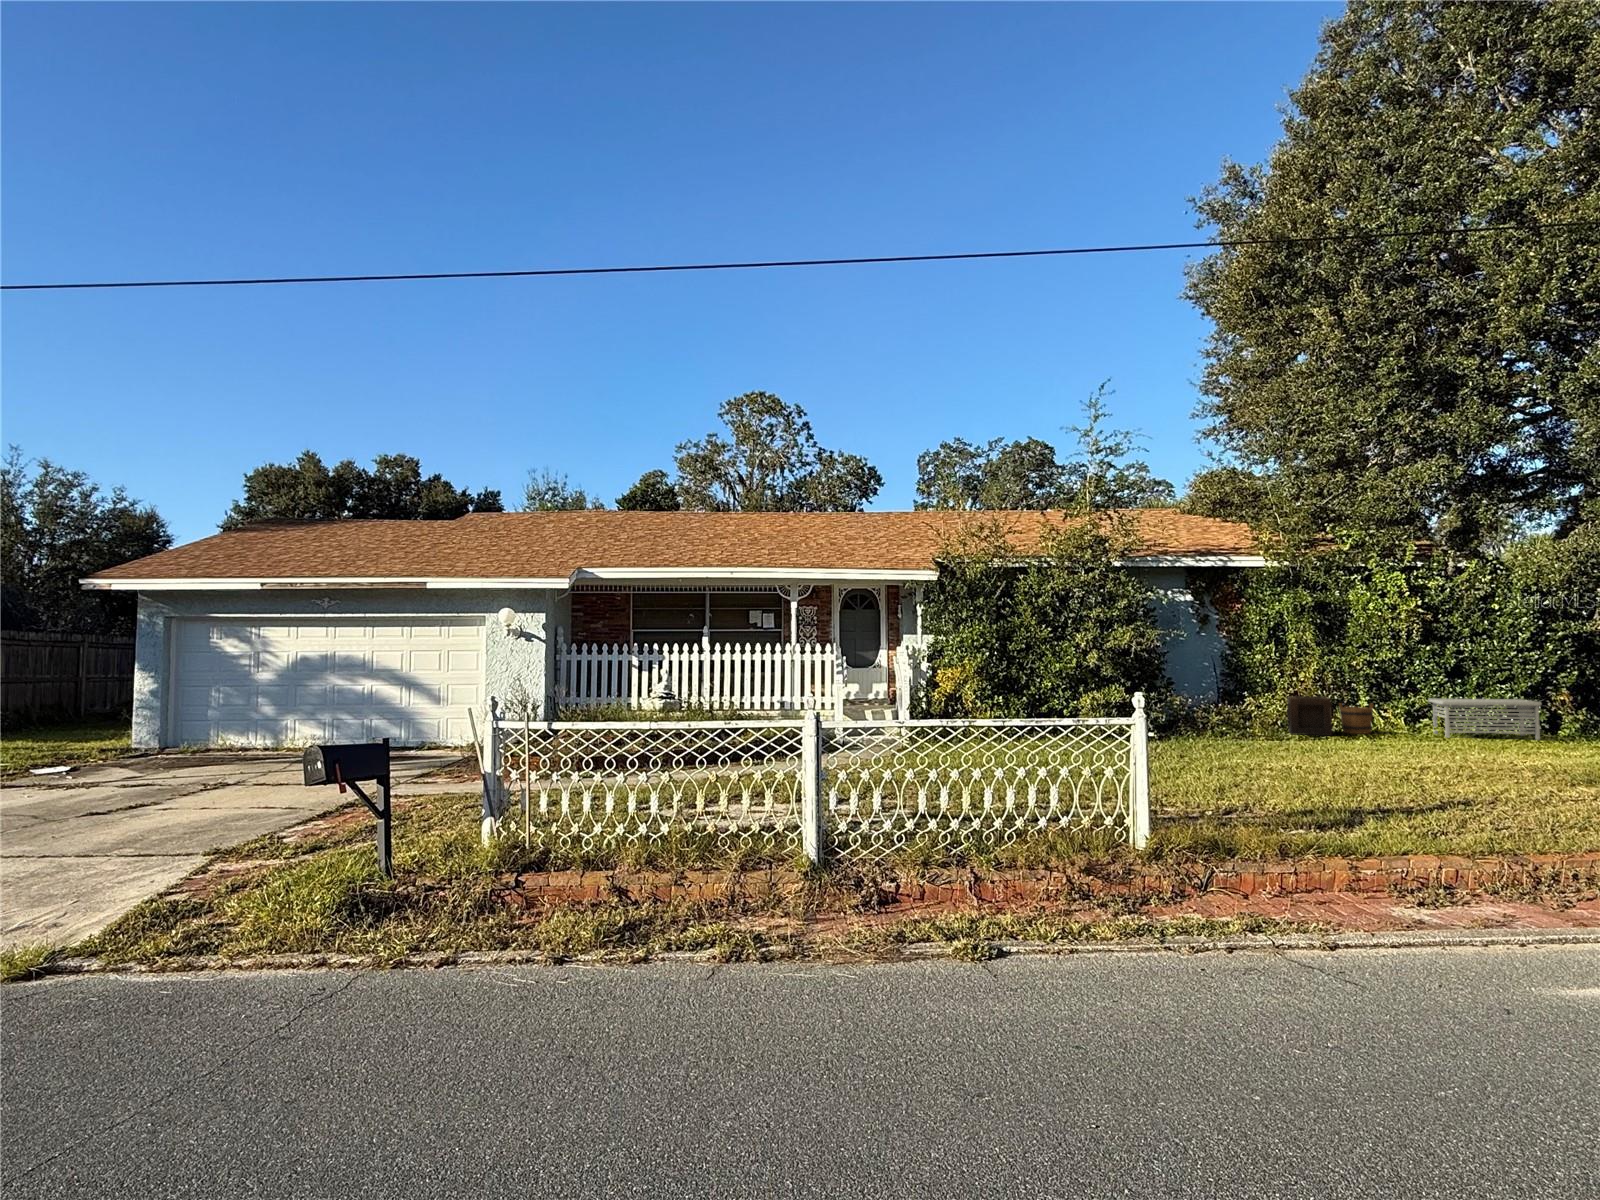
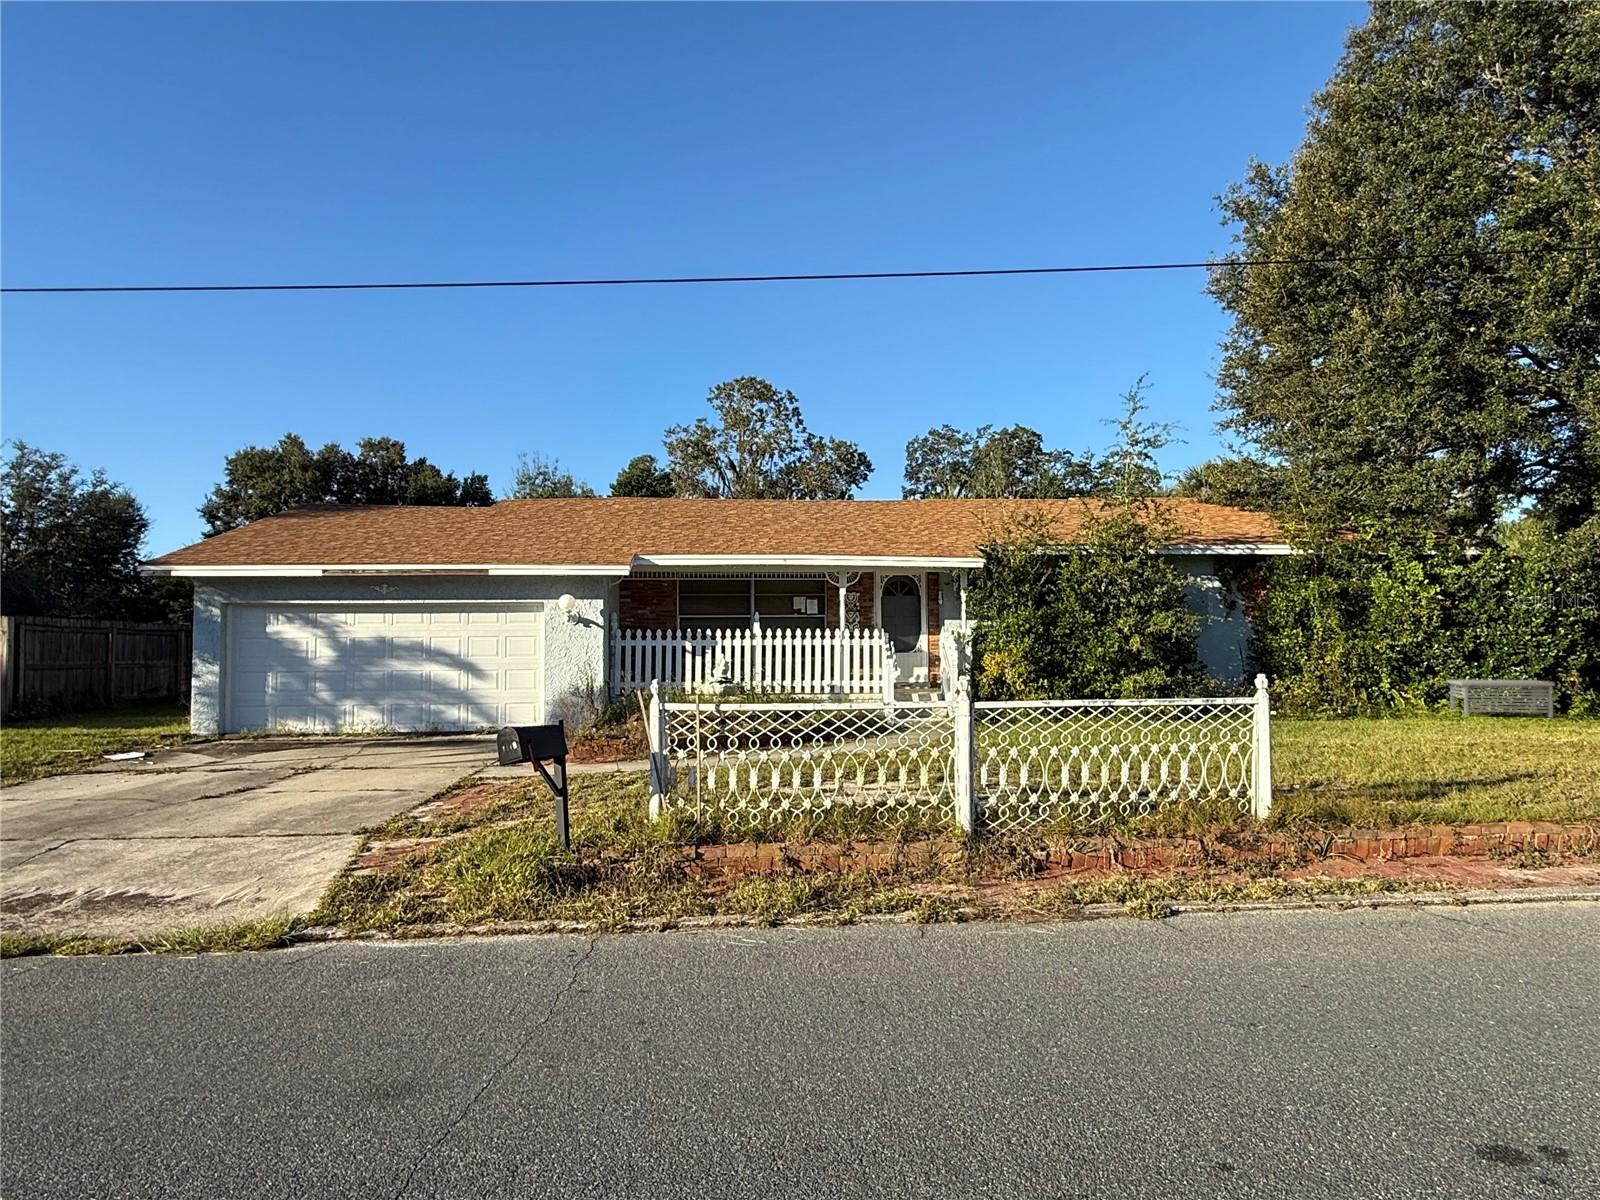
wooden crate: present [1287,696,1332,736] -> none [1314,678,1359,715]
bucket: present [1338,703,1373,734] -> none [1362,684,1395,713]

